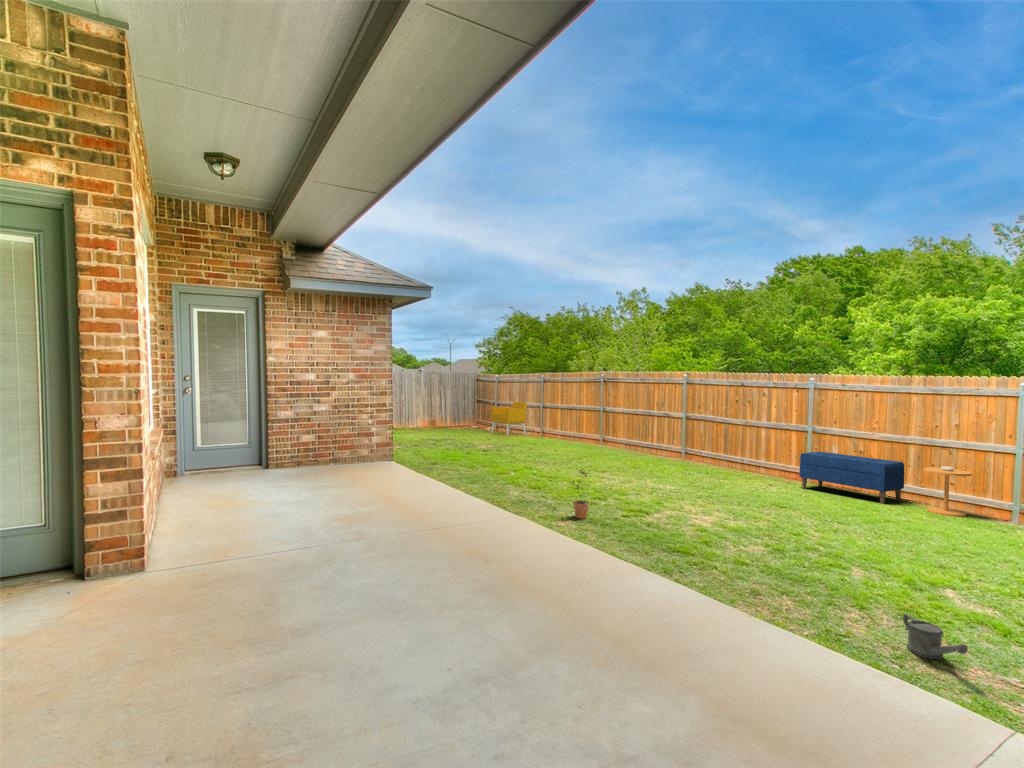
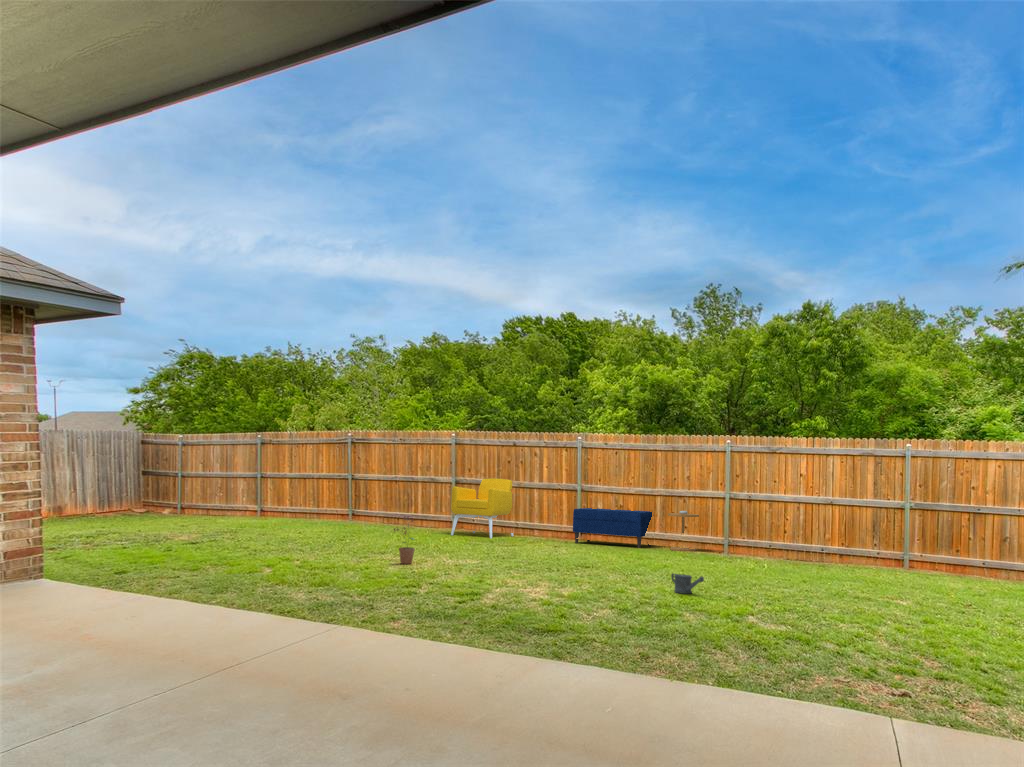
armchair: present [491,402,527,436] -> present [451,479,513,538]

